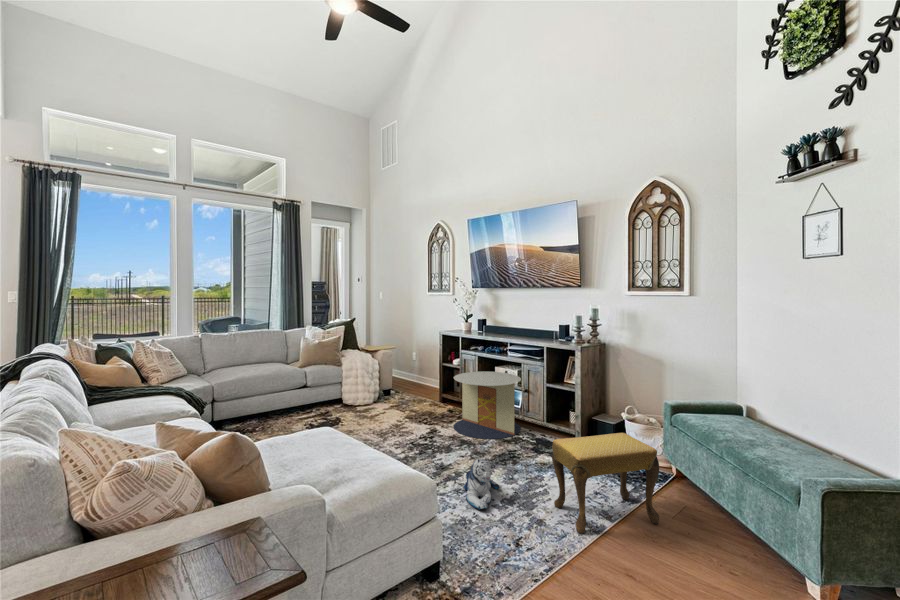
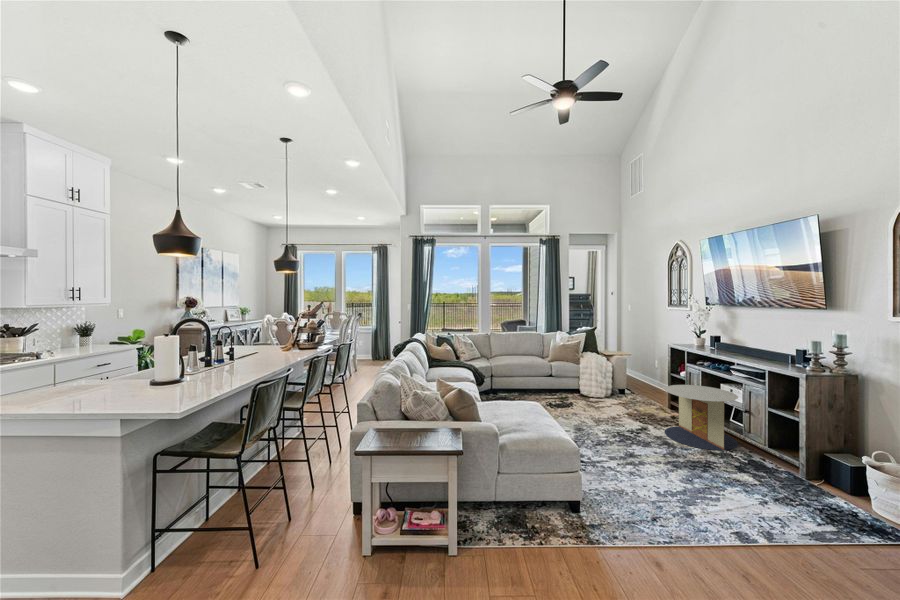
footstool: present [552,433,659,534] -> none [710,453,825,559]
plush toy: present [463,459,499,510] -> none [635,453,670,491]

